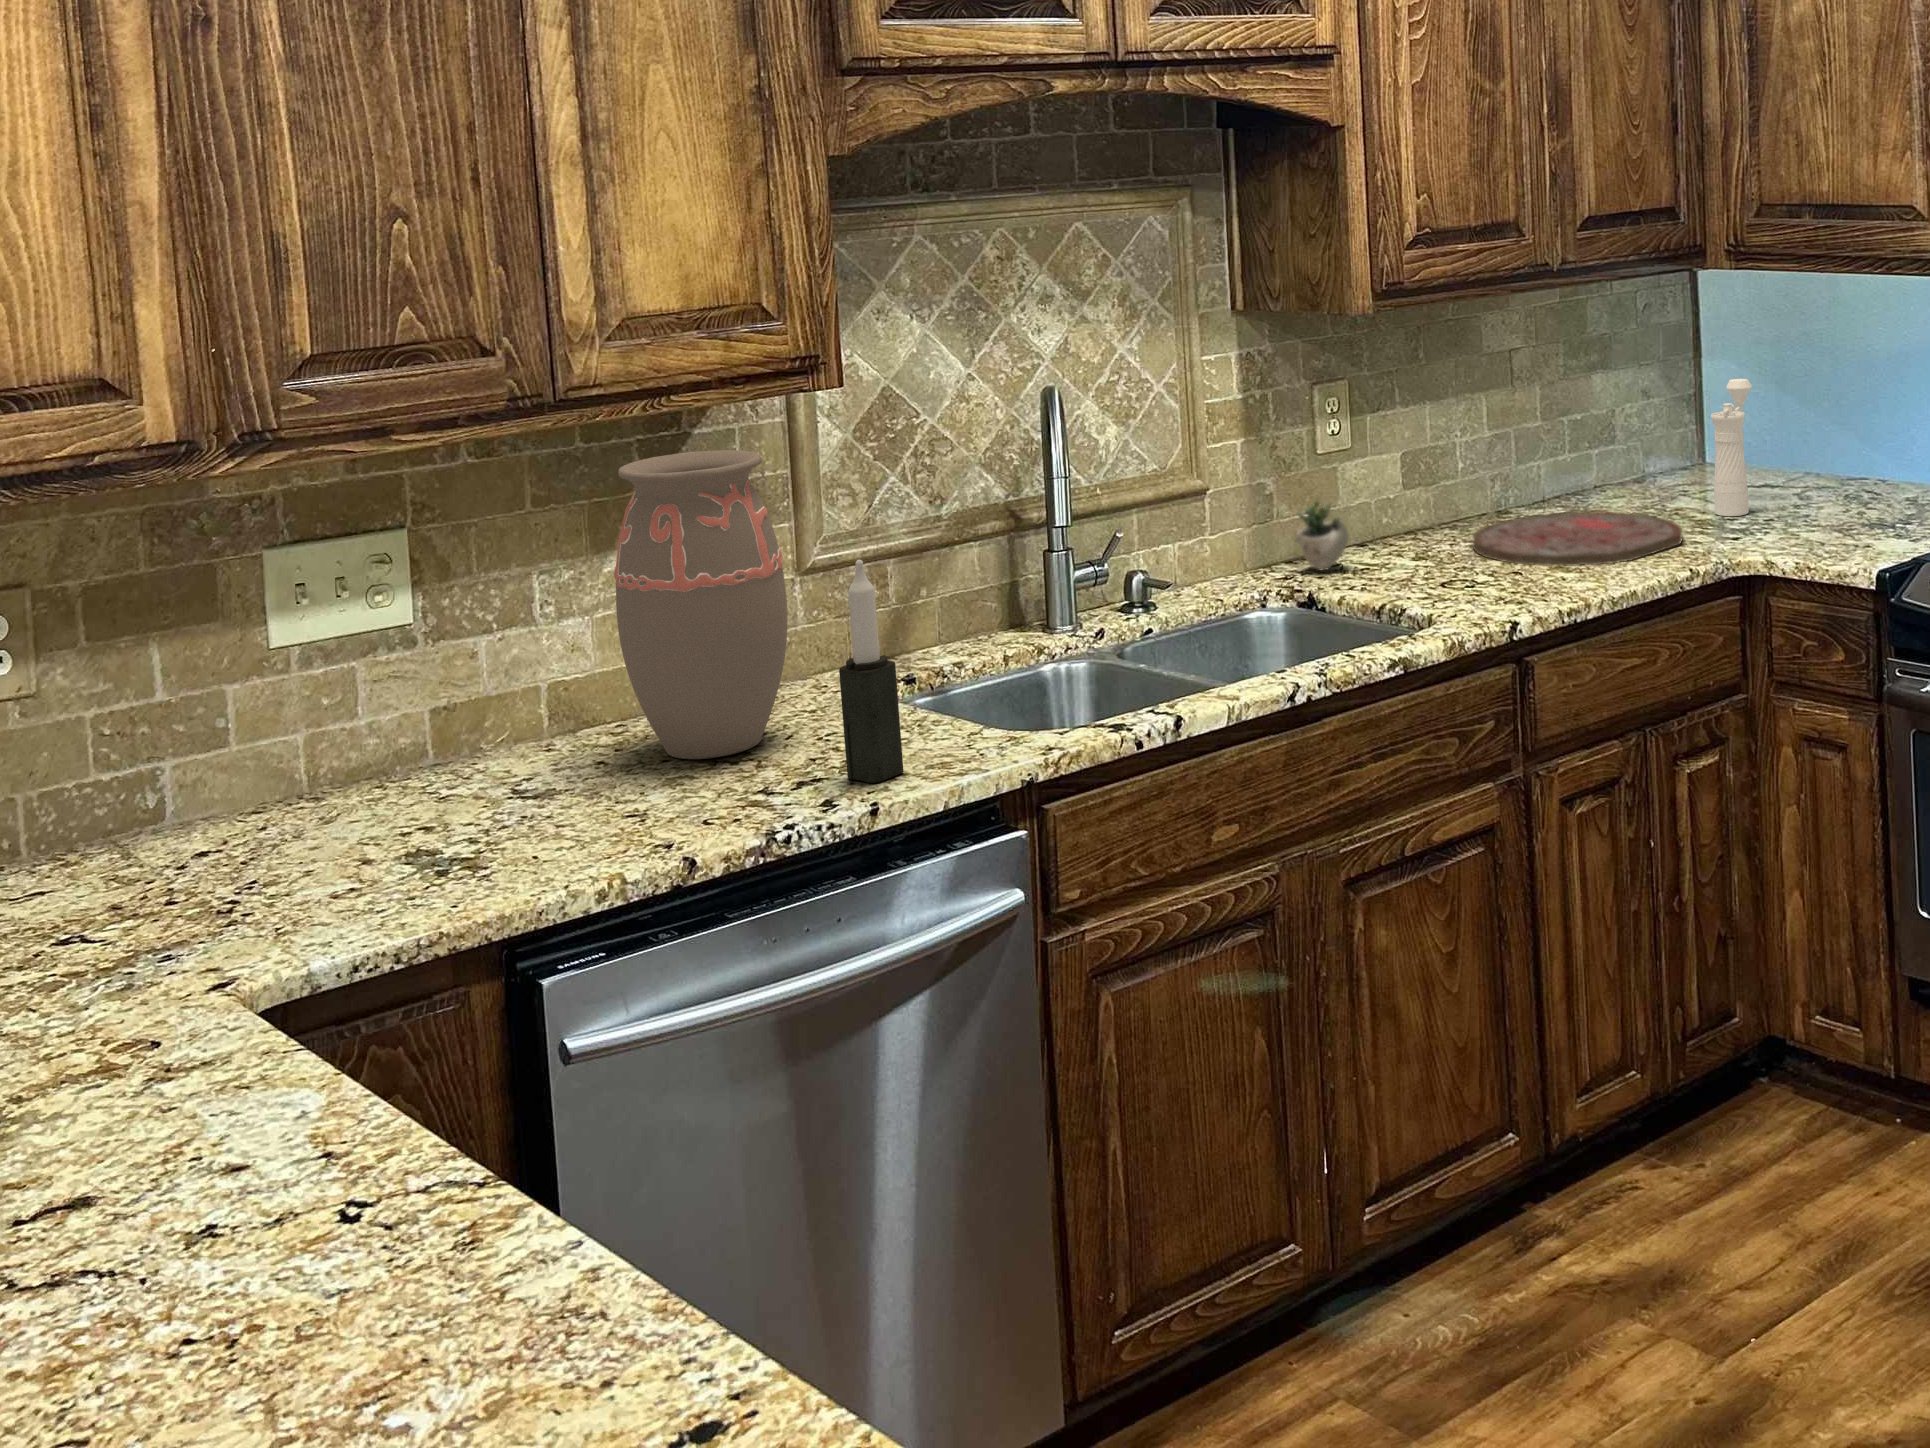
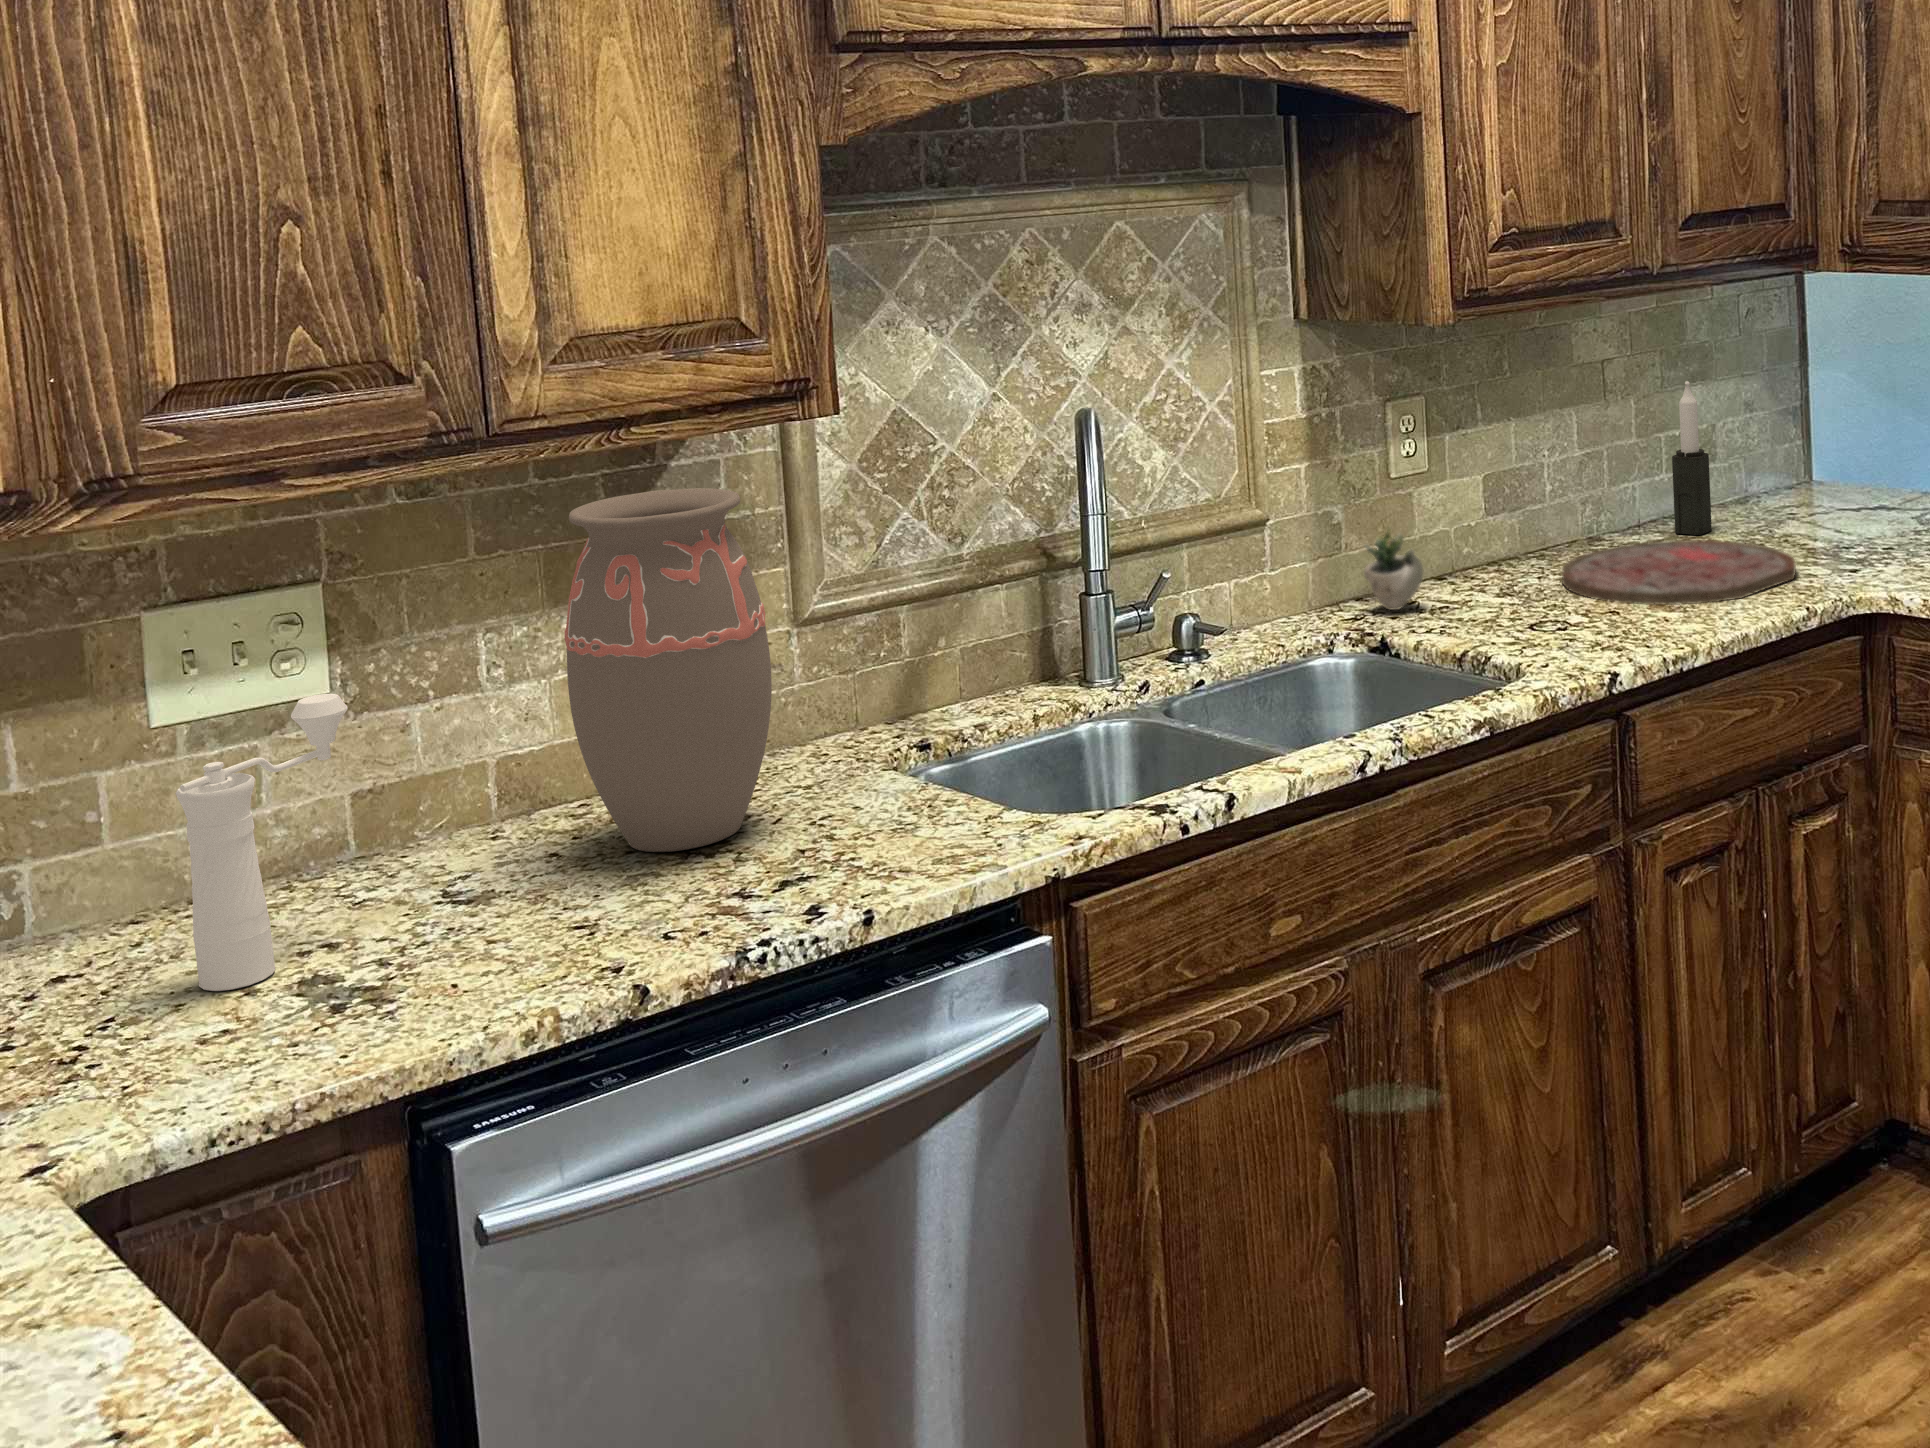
pepper mill: present [1711,379,1752,516] -> present [175,694,348,991]
candle: present [839,560,903,783] -> present [1672,381,1712,535]

